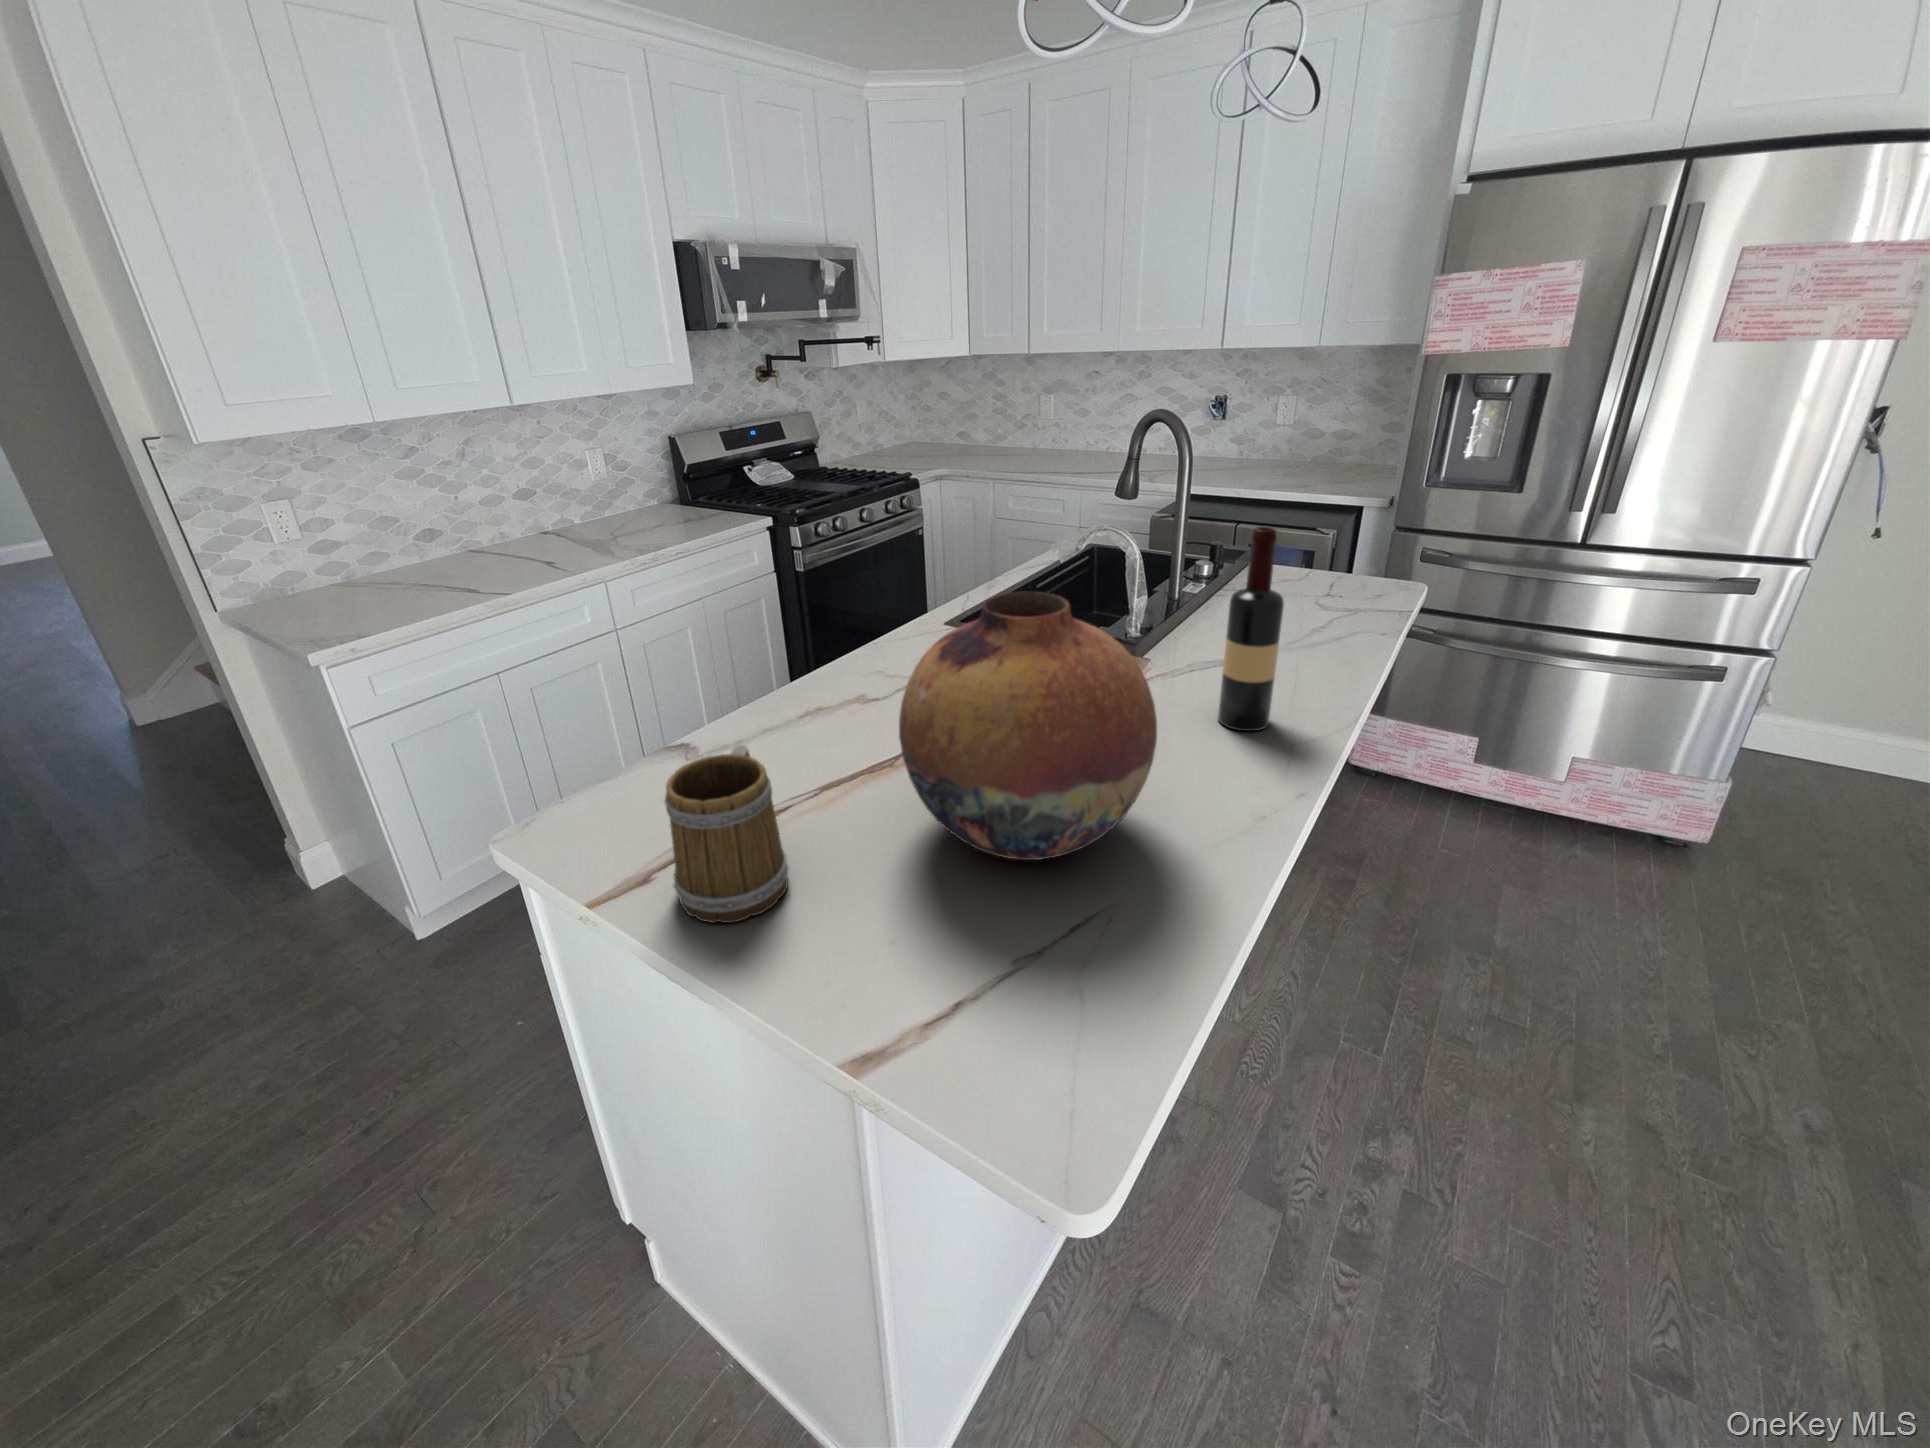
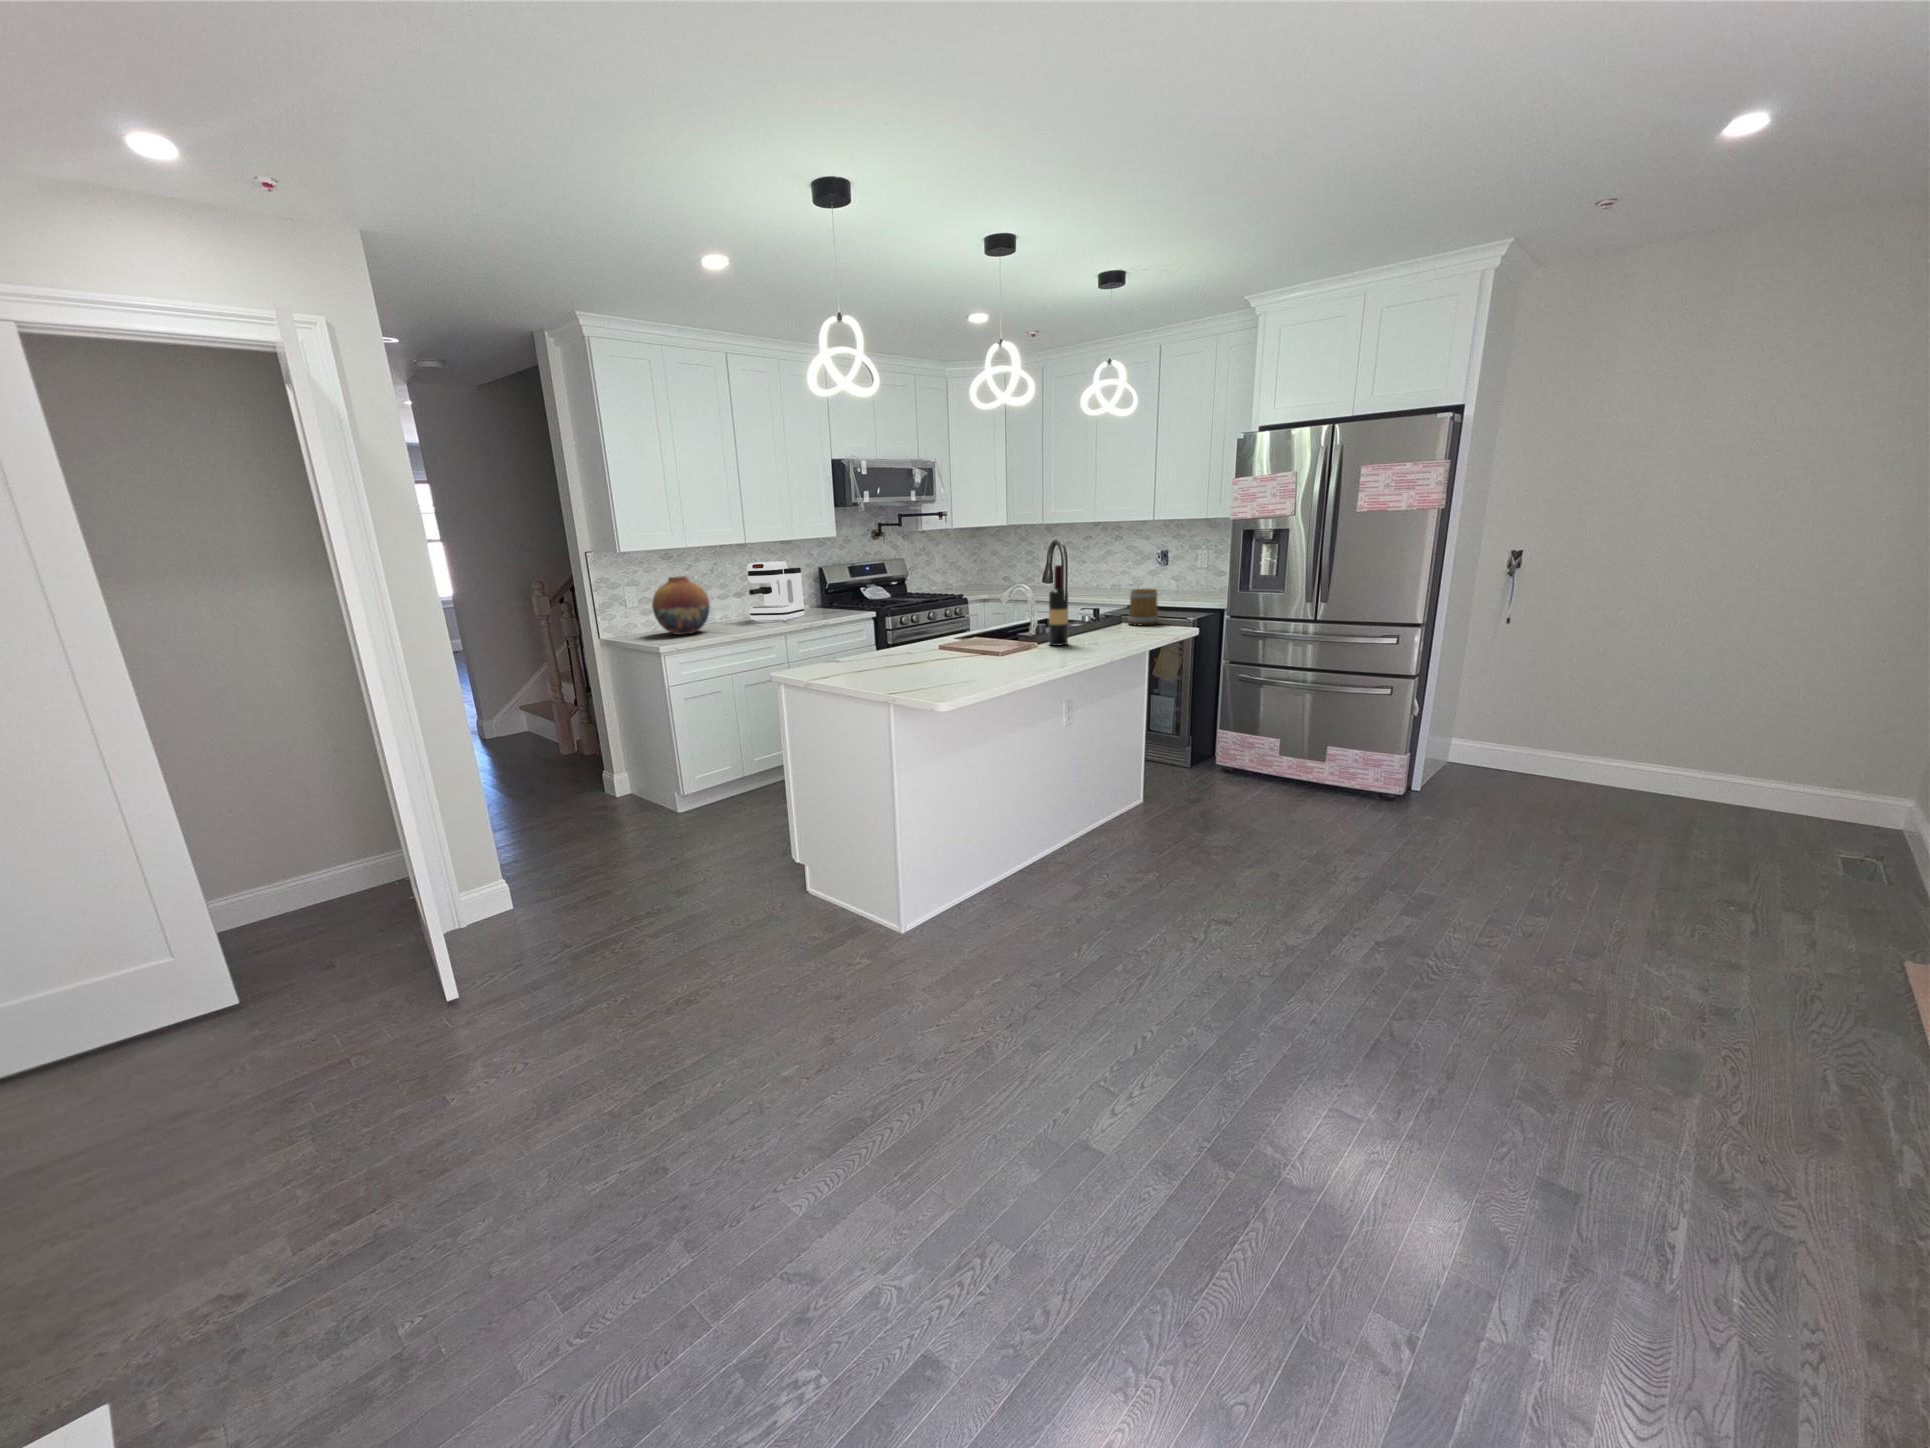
coffee maker: none [523,437,642,550] -> present [747,561,804,621]
vase: present [899,592,1157,860] -> present [652,576,710,635]
mug: present [665,745,789,923] -> present [1128,589,1158,625]

